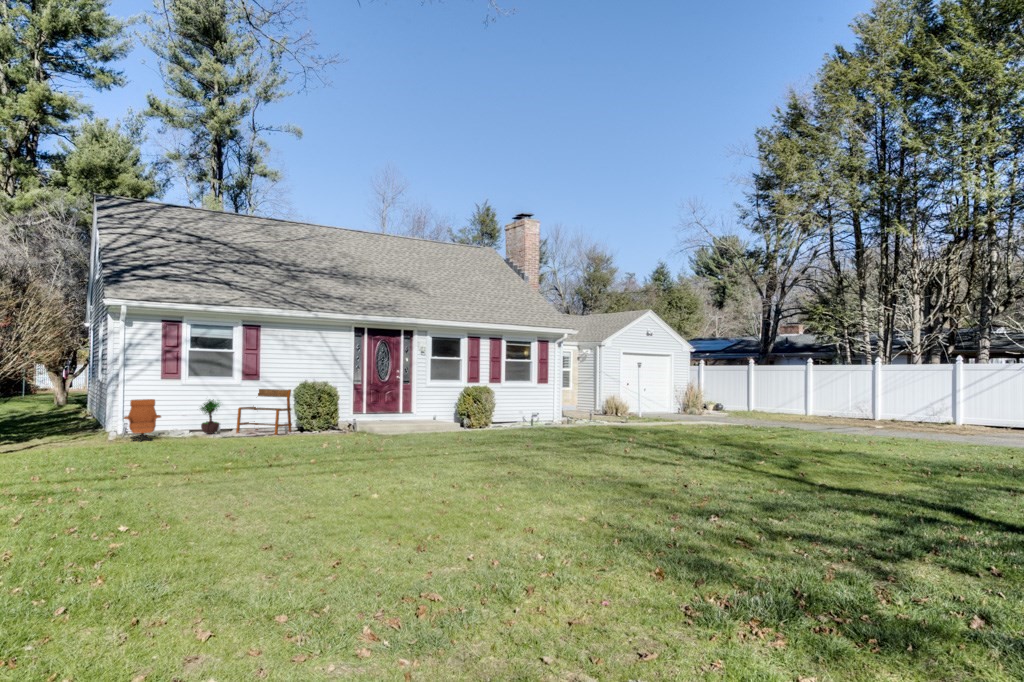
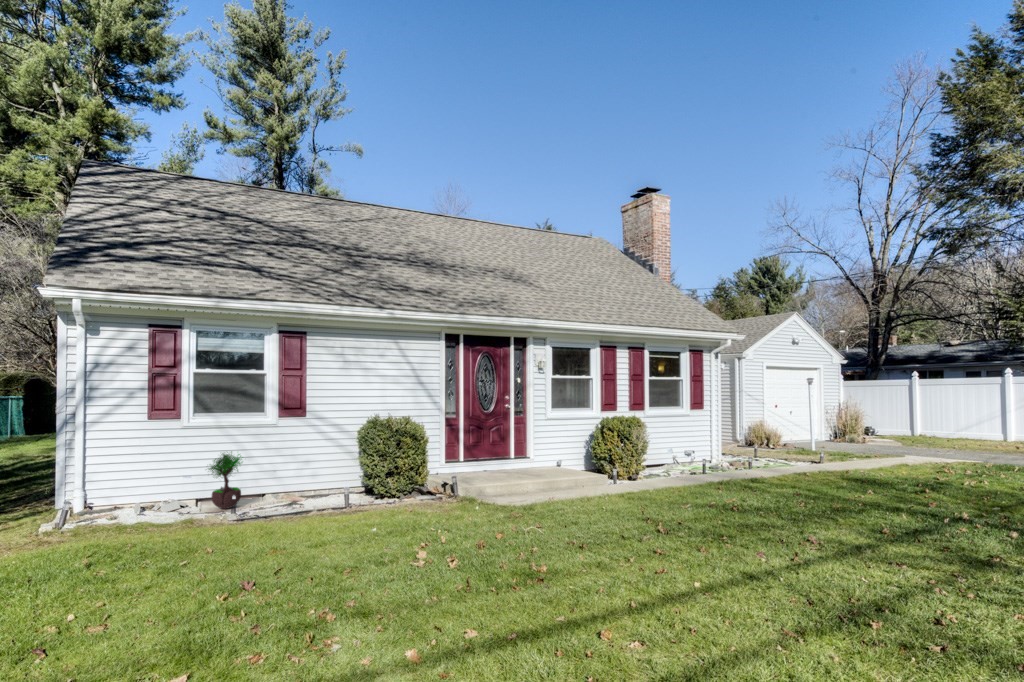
bench: present [236,389,292,435] -> none [269,430,357,510]
lounge chair: present [124,399,161,442] -> none [76,455,143,539]

